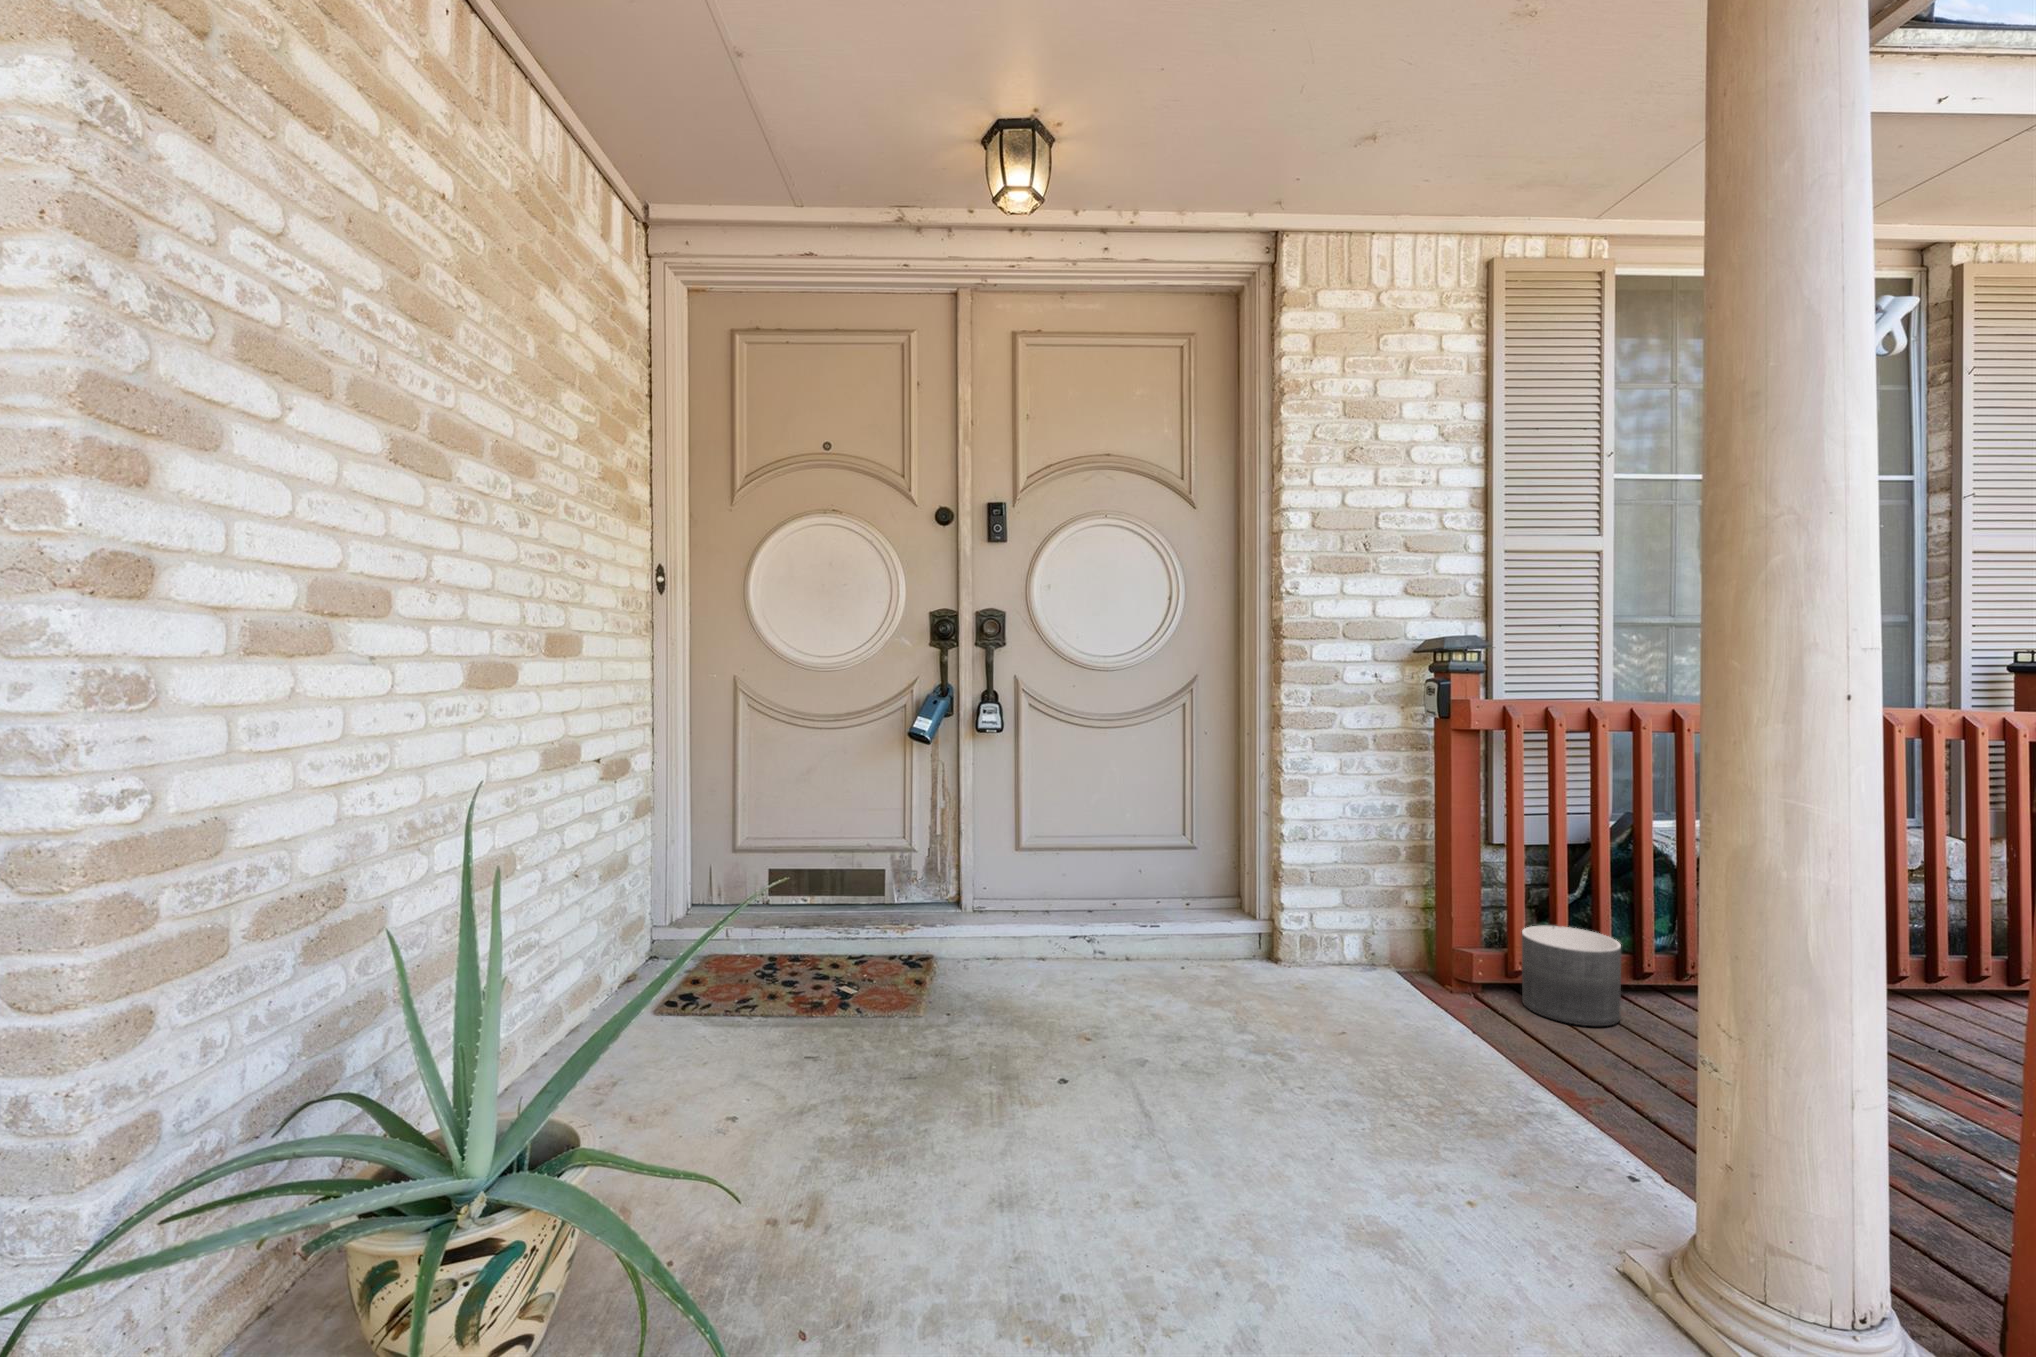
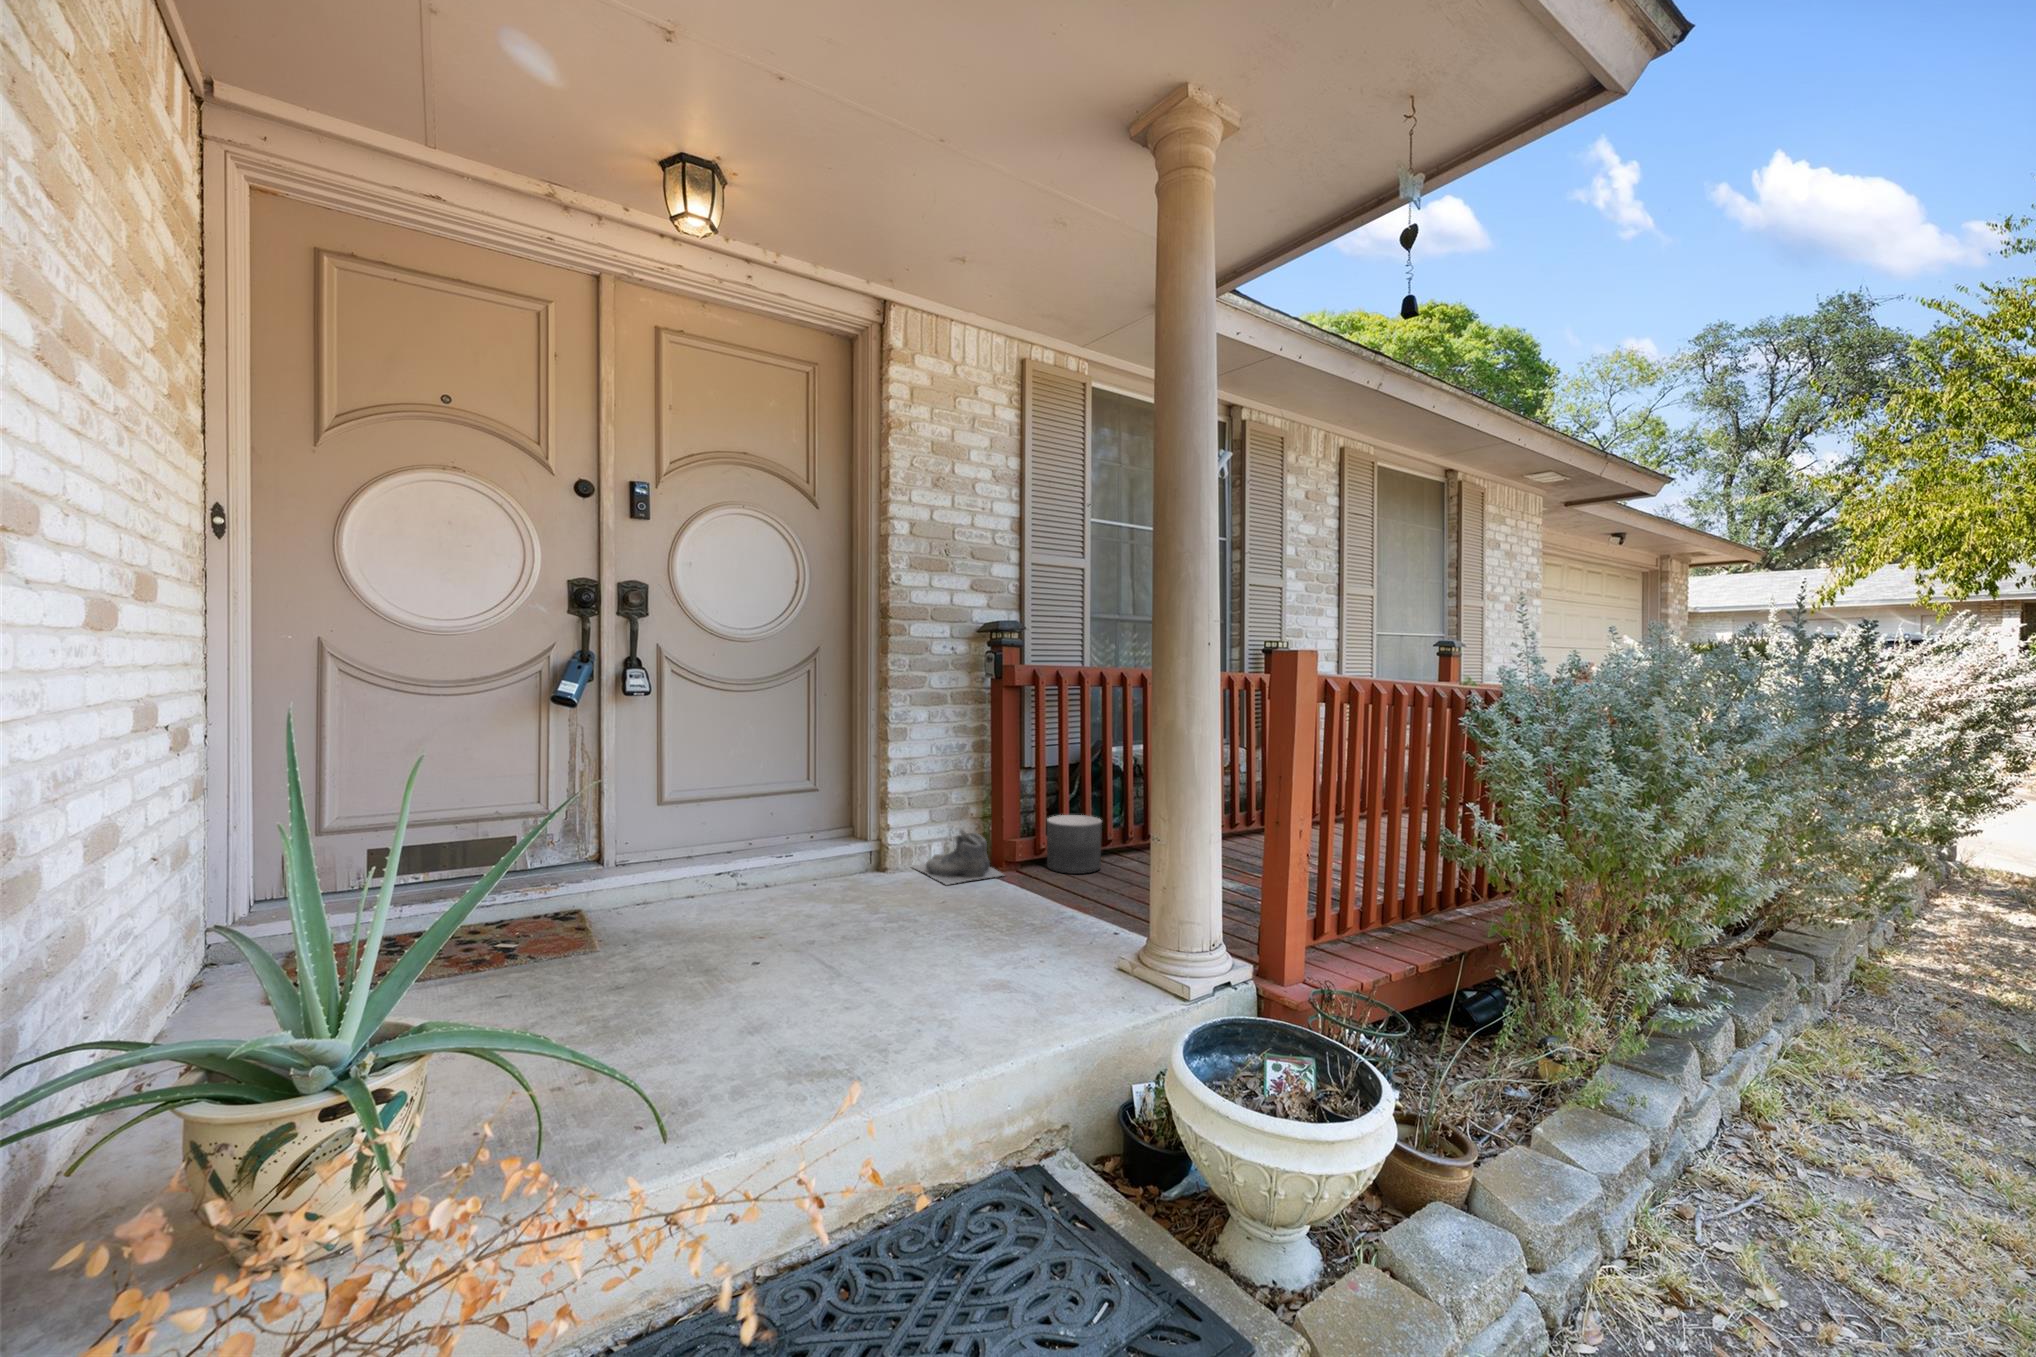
boots: none [1311,927,1449,1005] -> present [913,831,1004,885]

